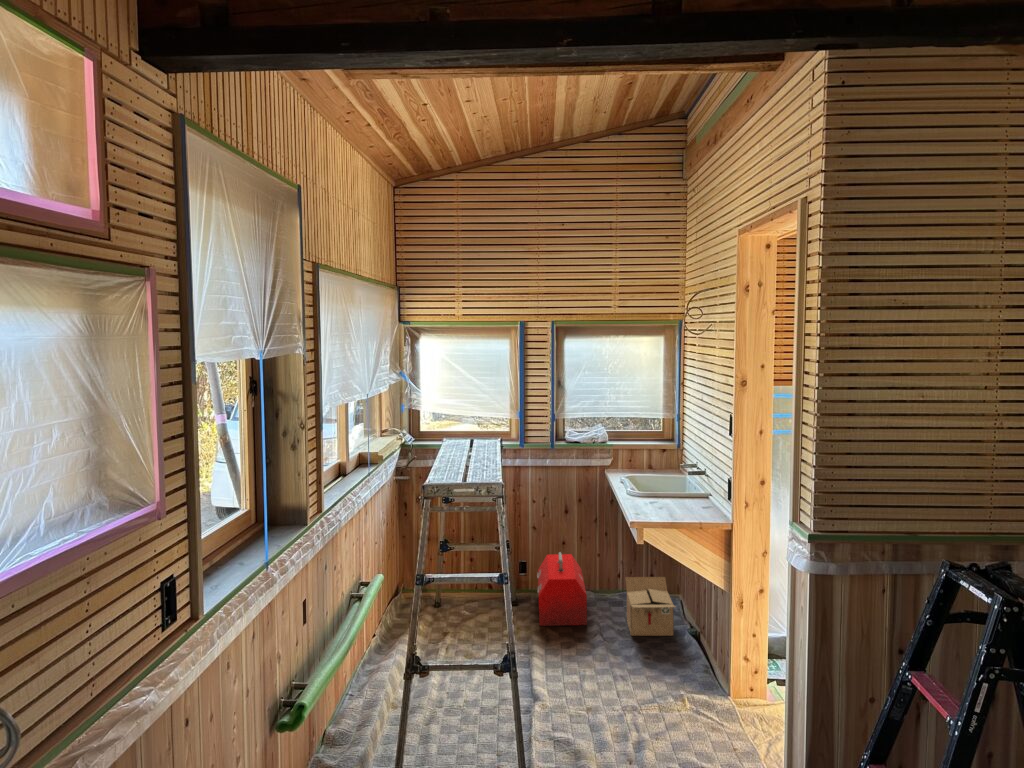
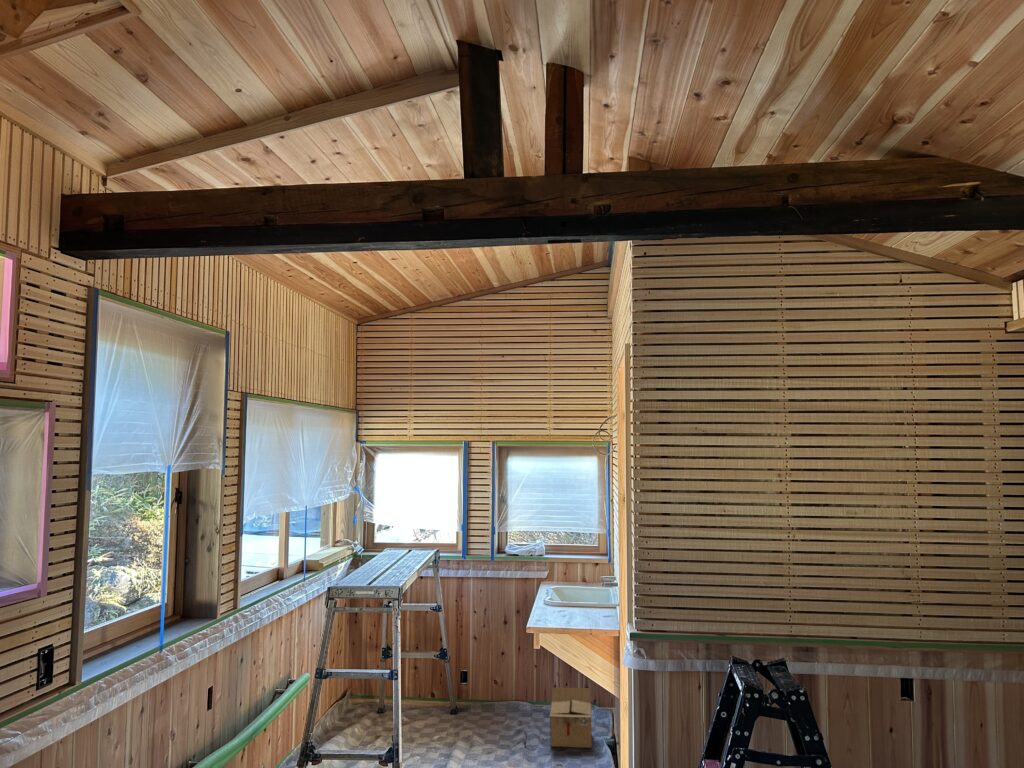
toolbox: present [537,552,587,626] -> none [467,661,518,735]

